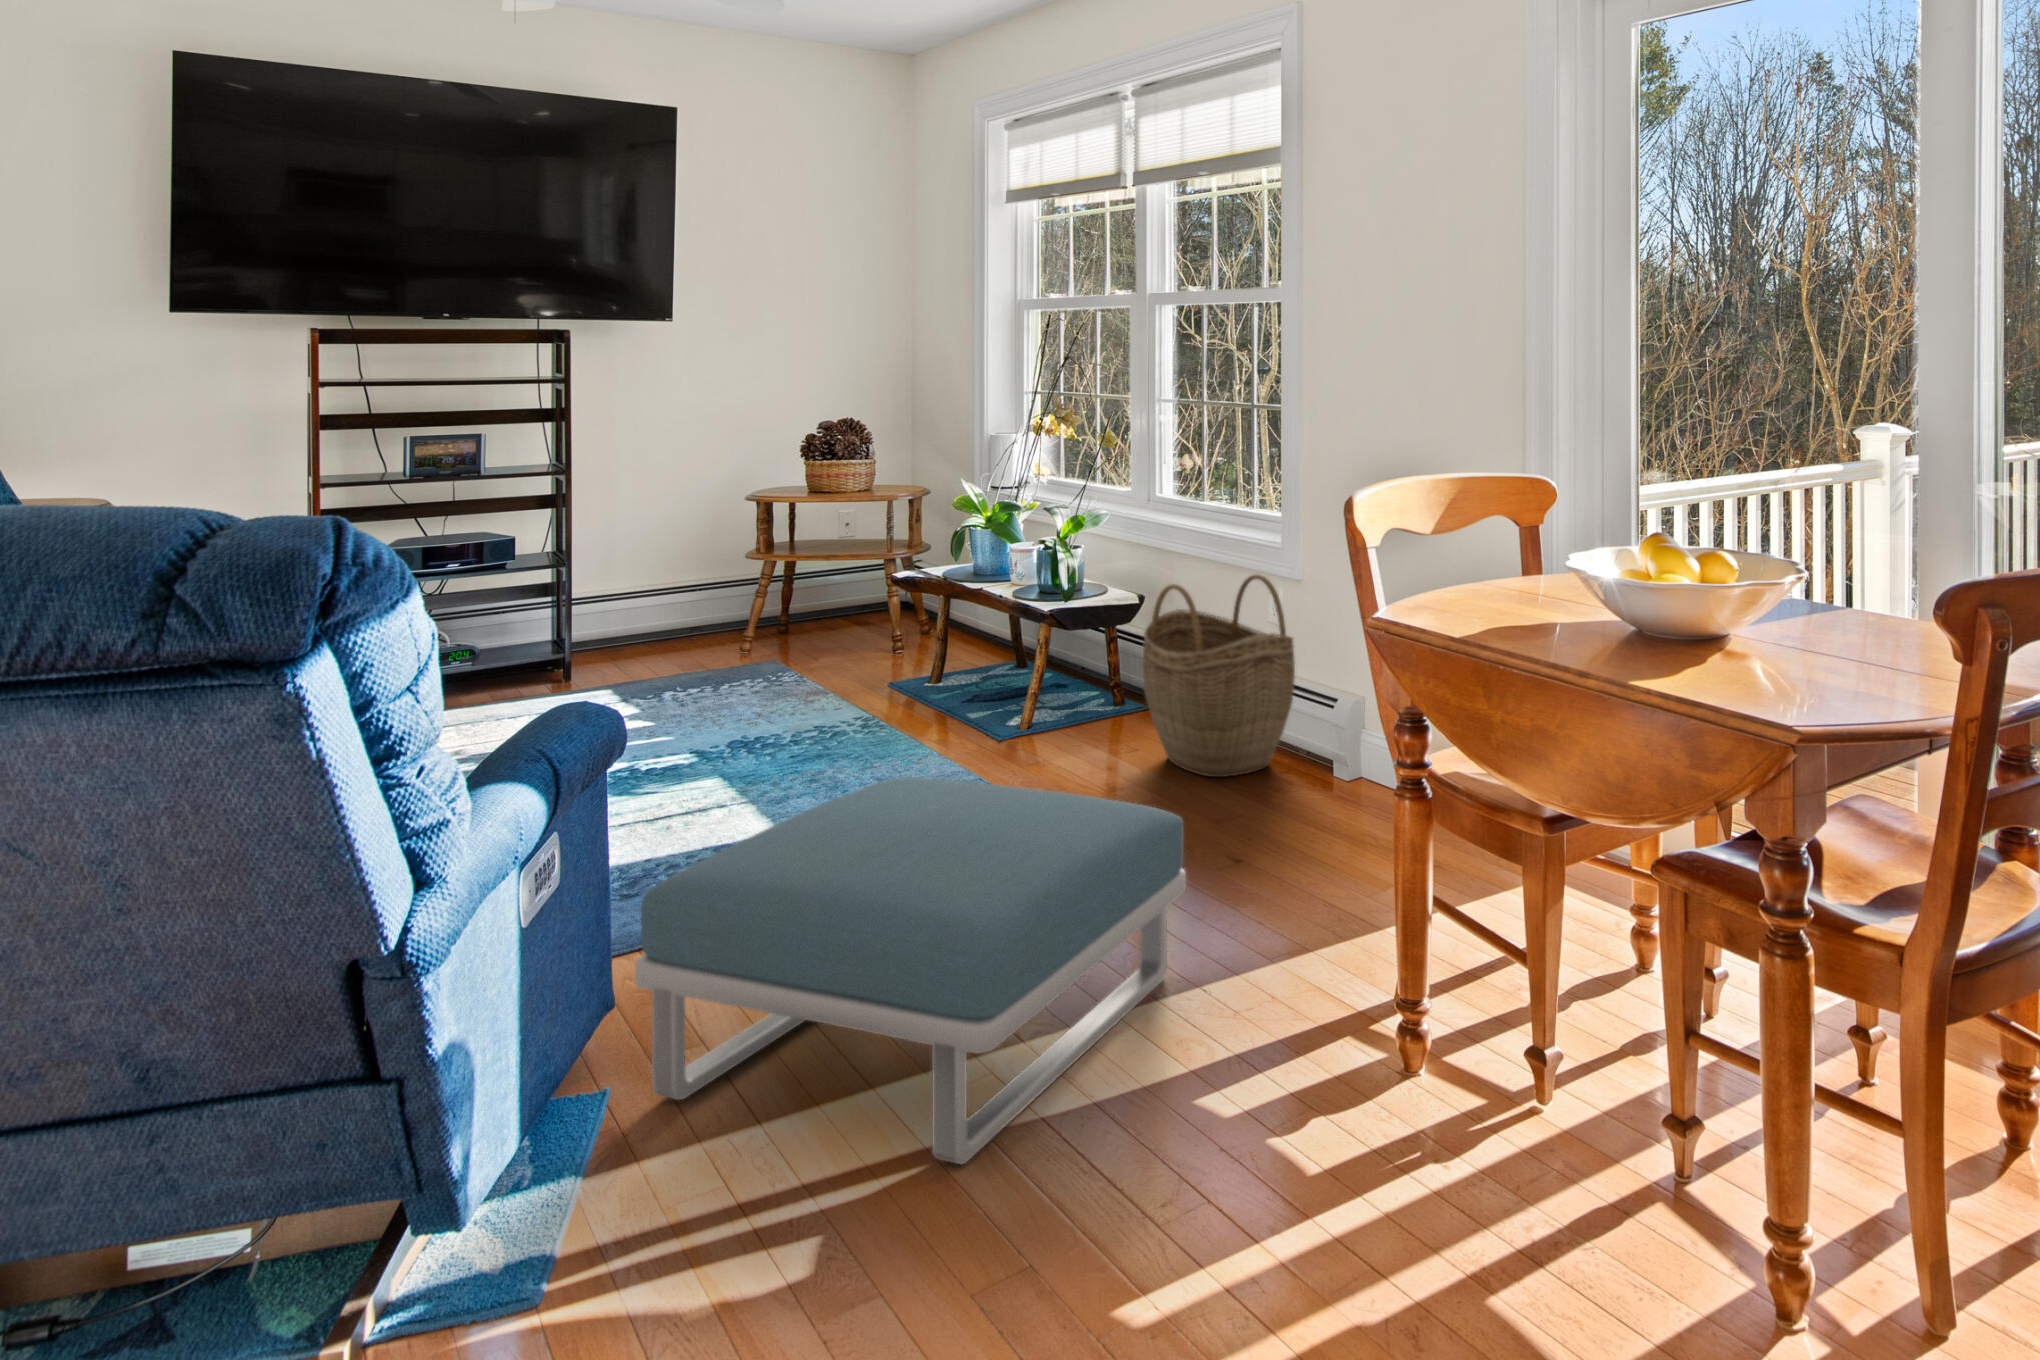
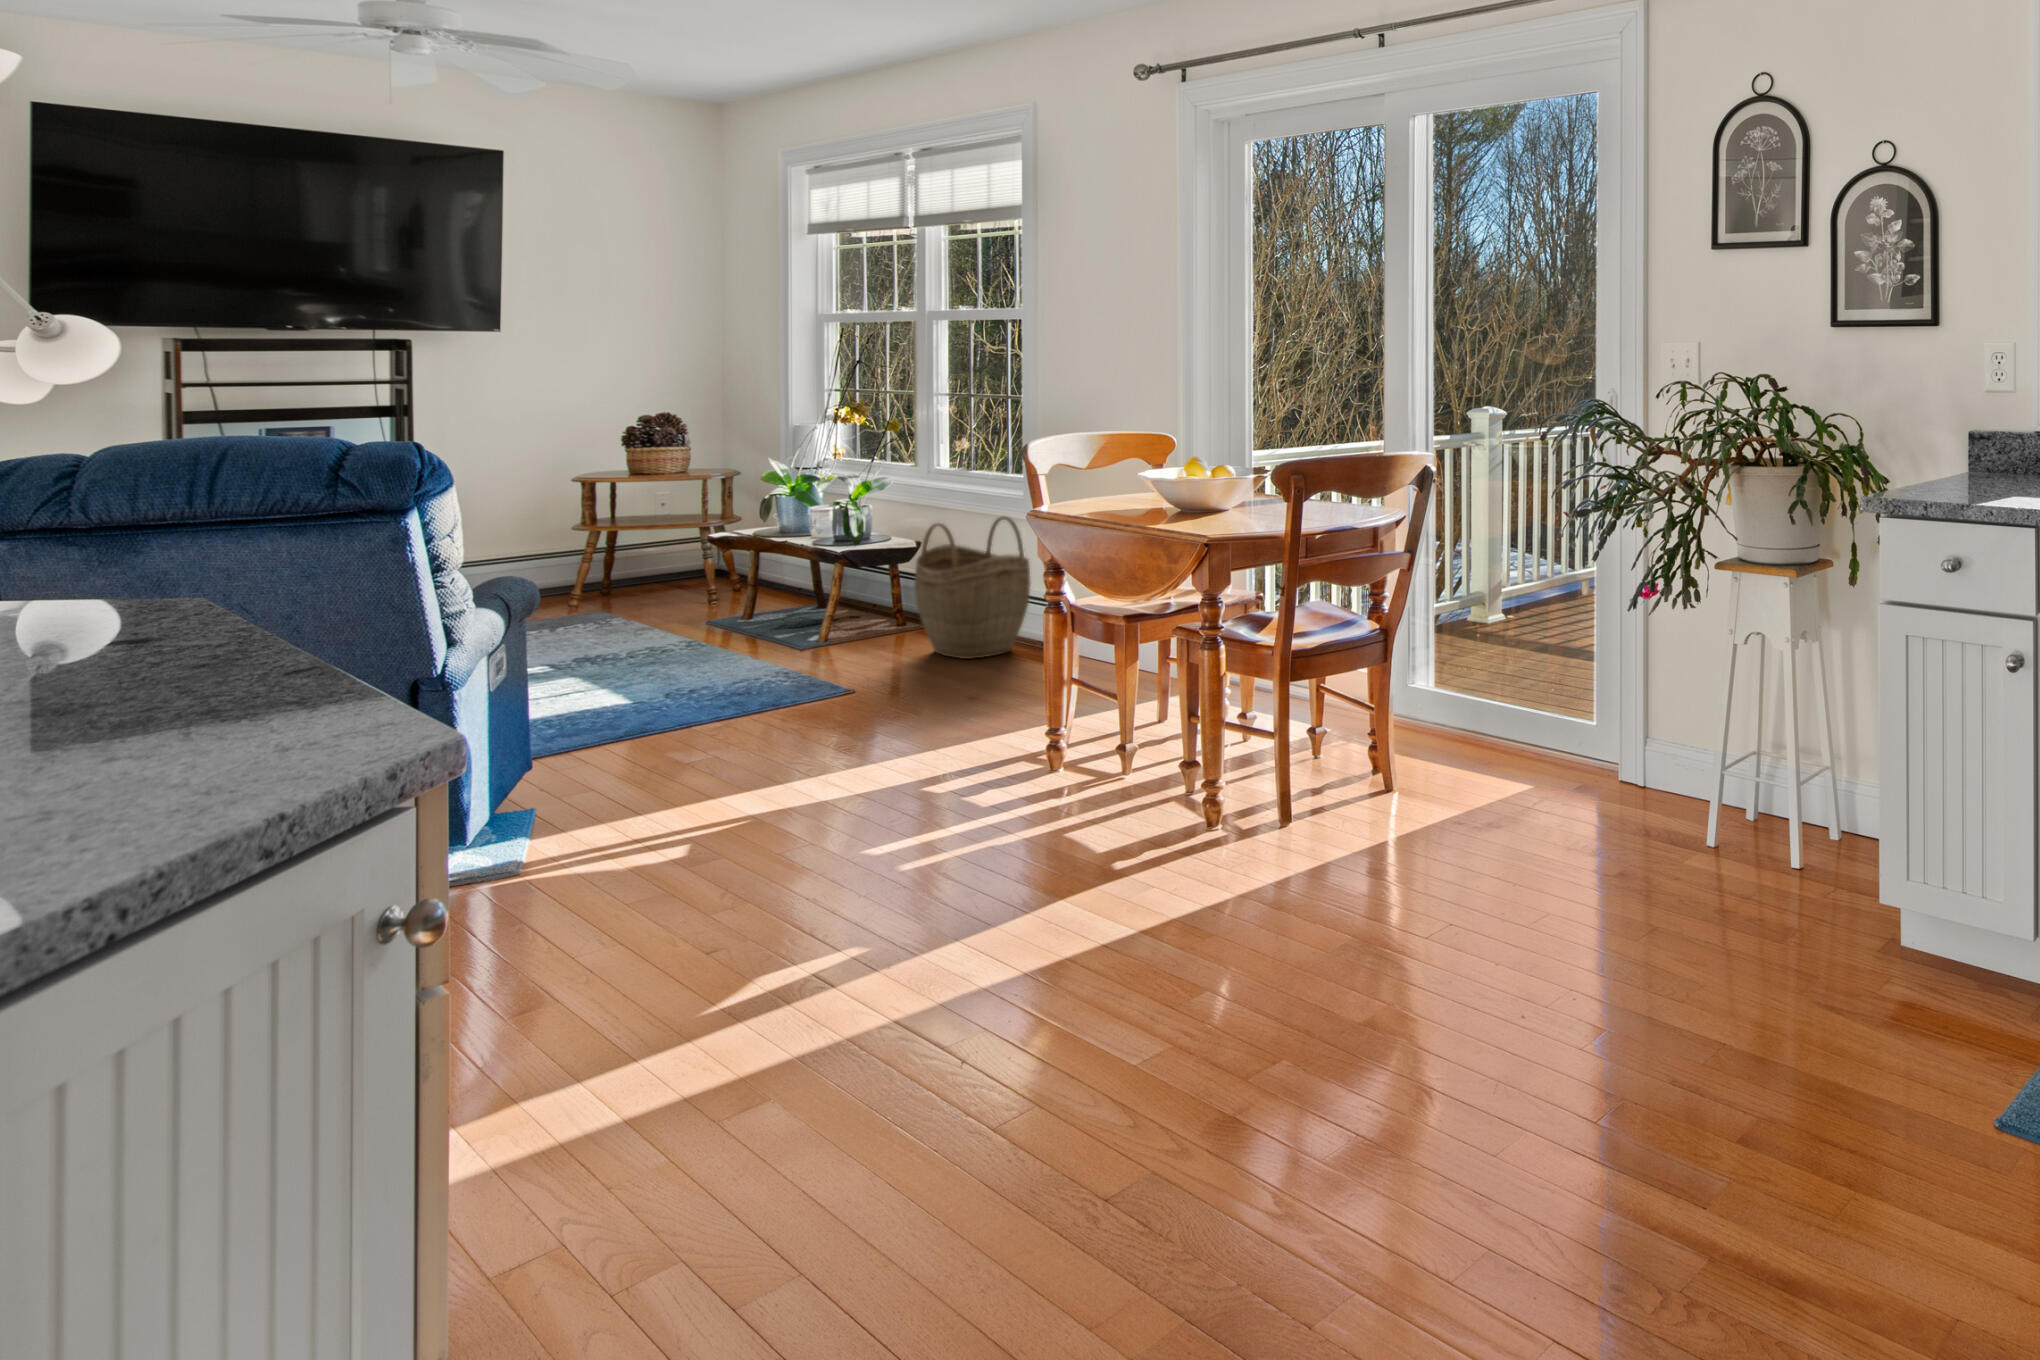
footstool: present [635,777,1186,1164] -> none [550,638,927,825]

